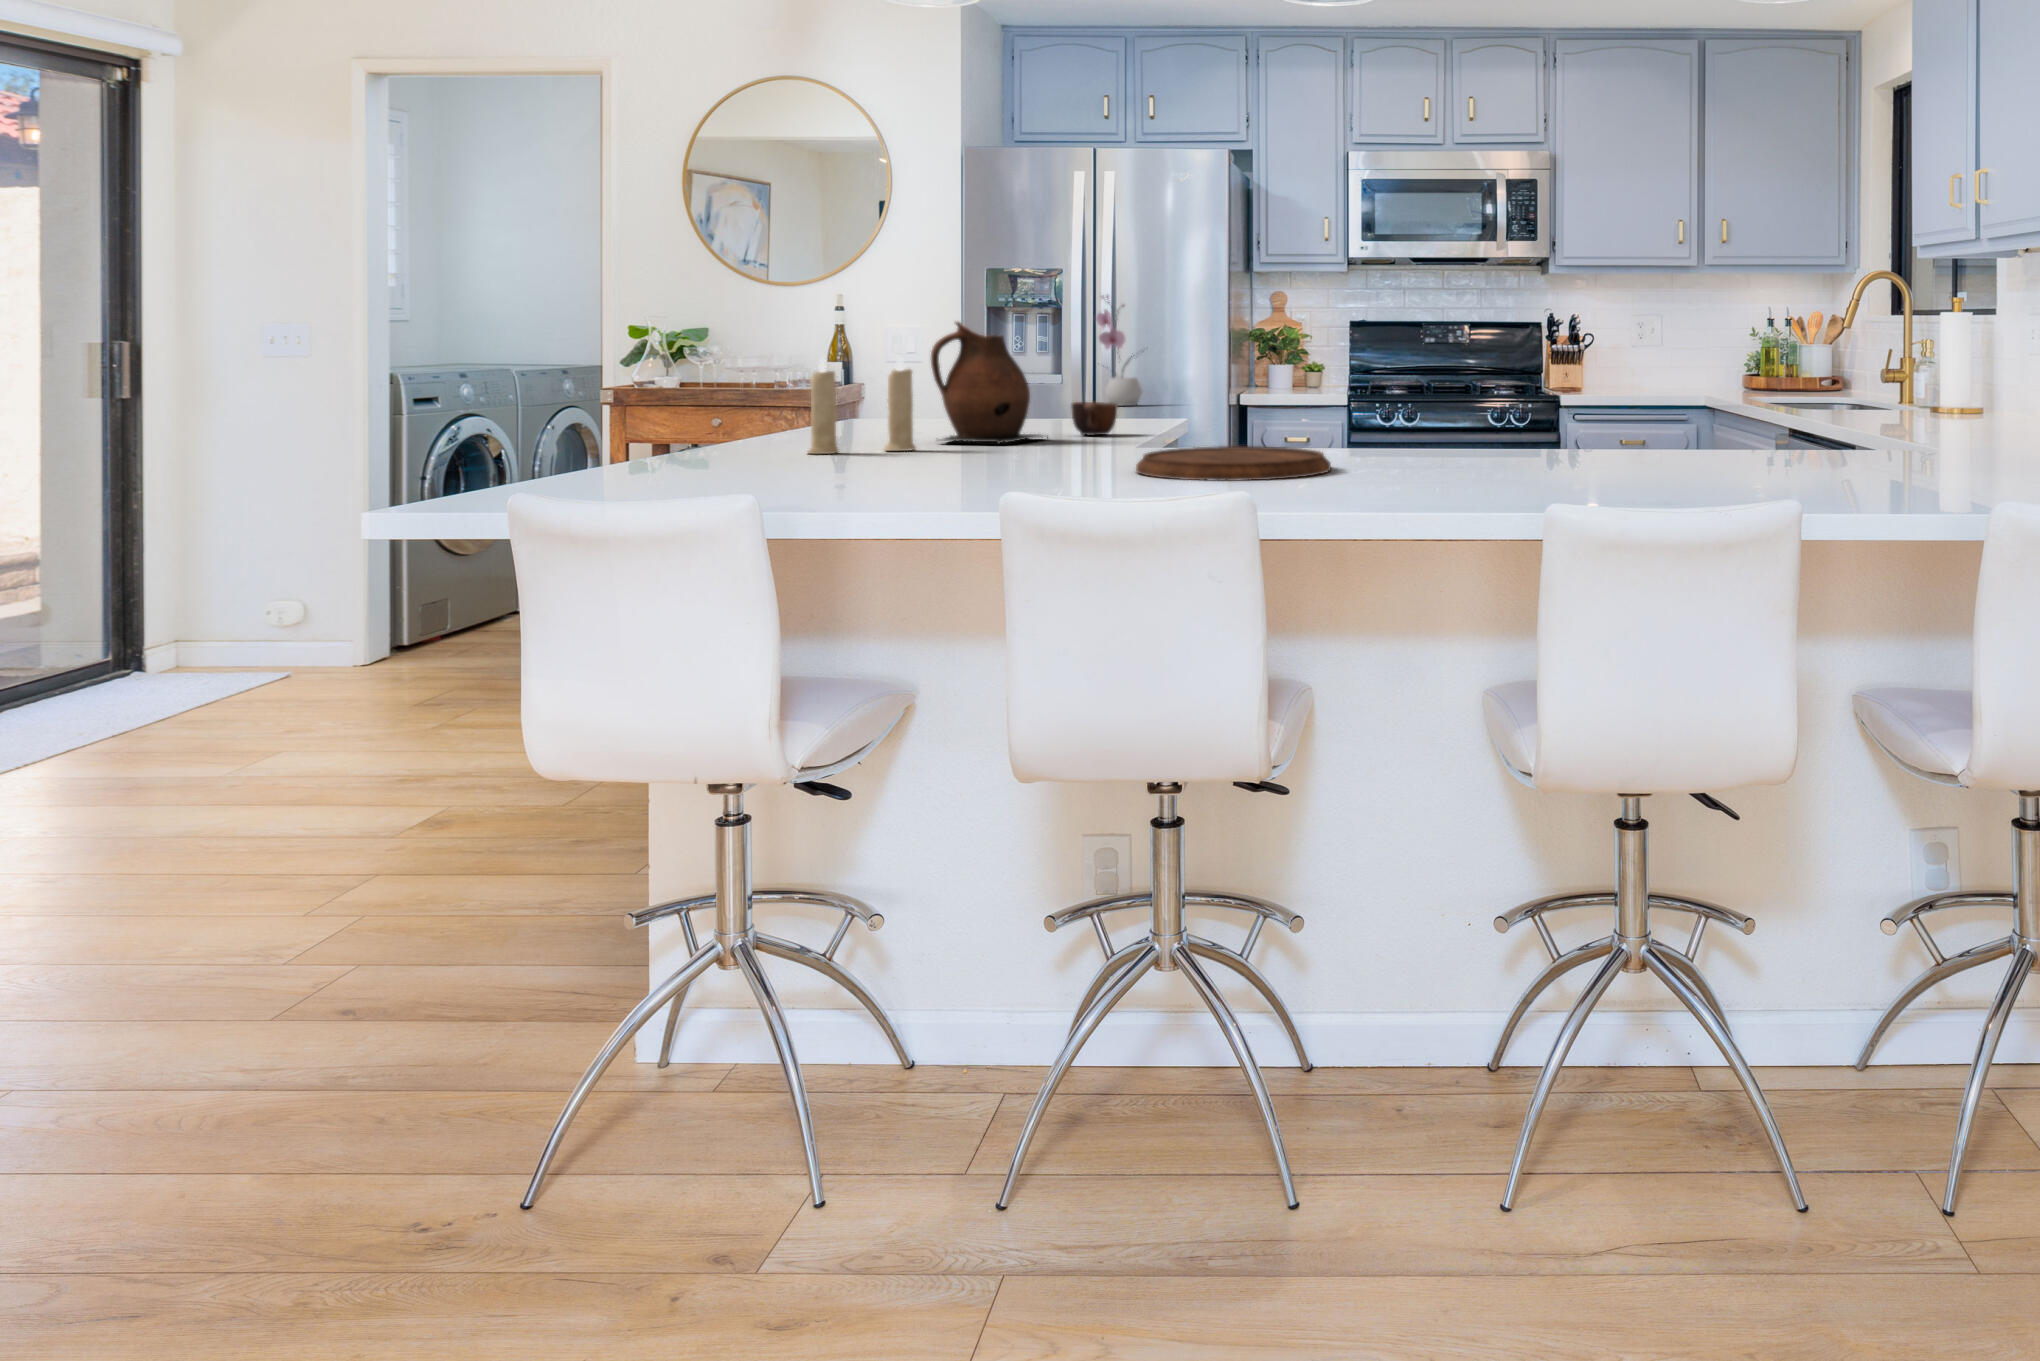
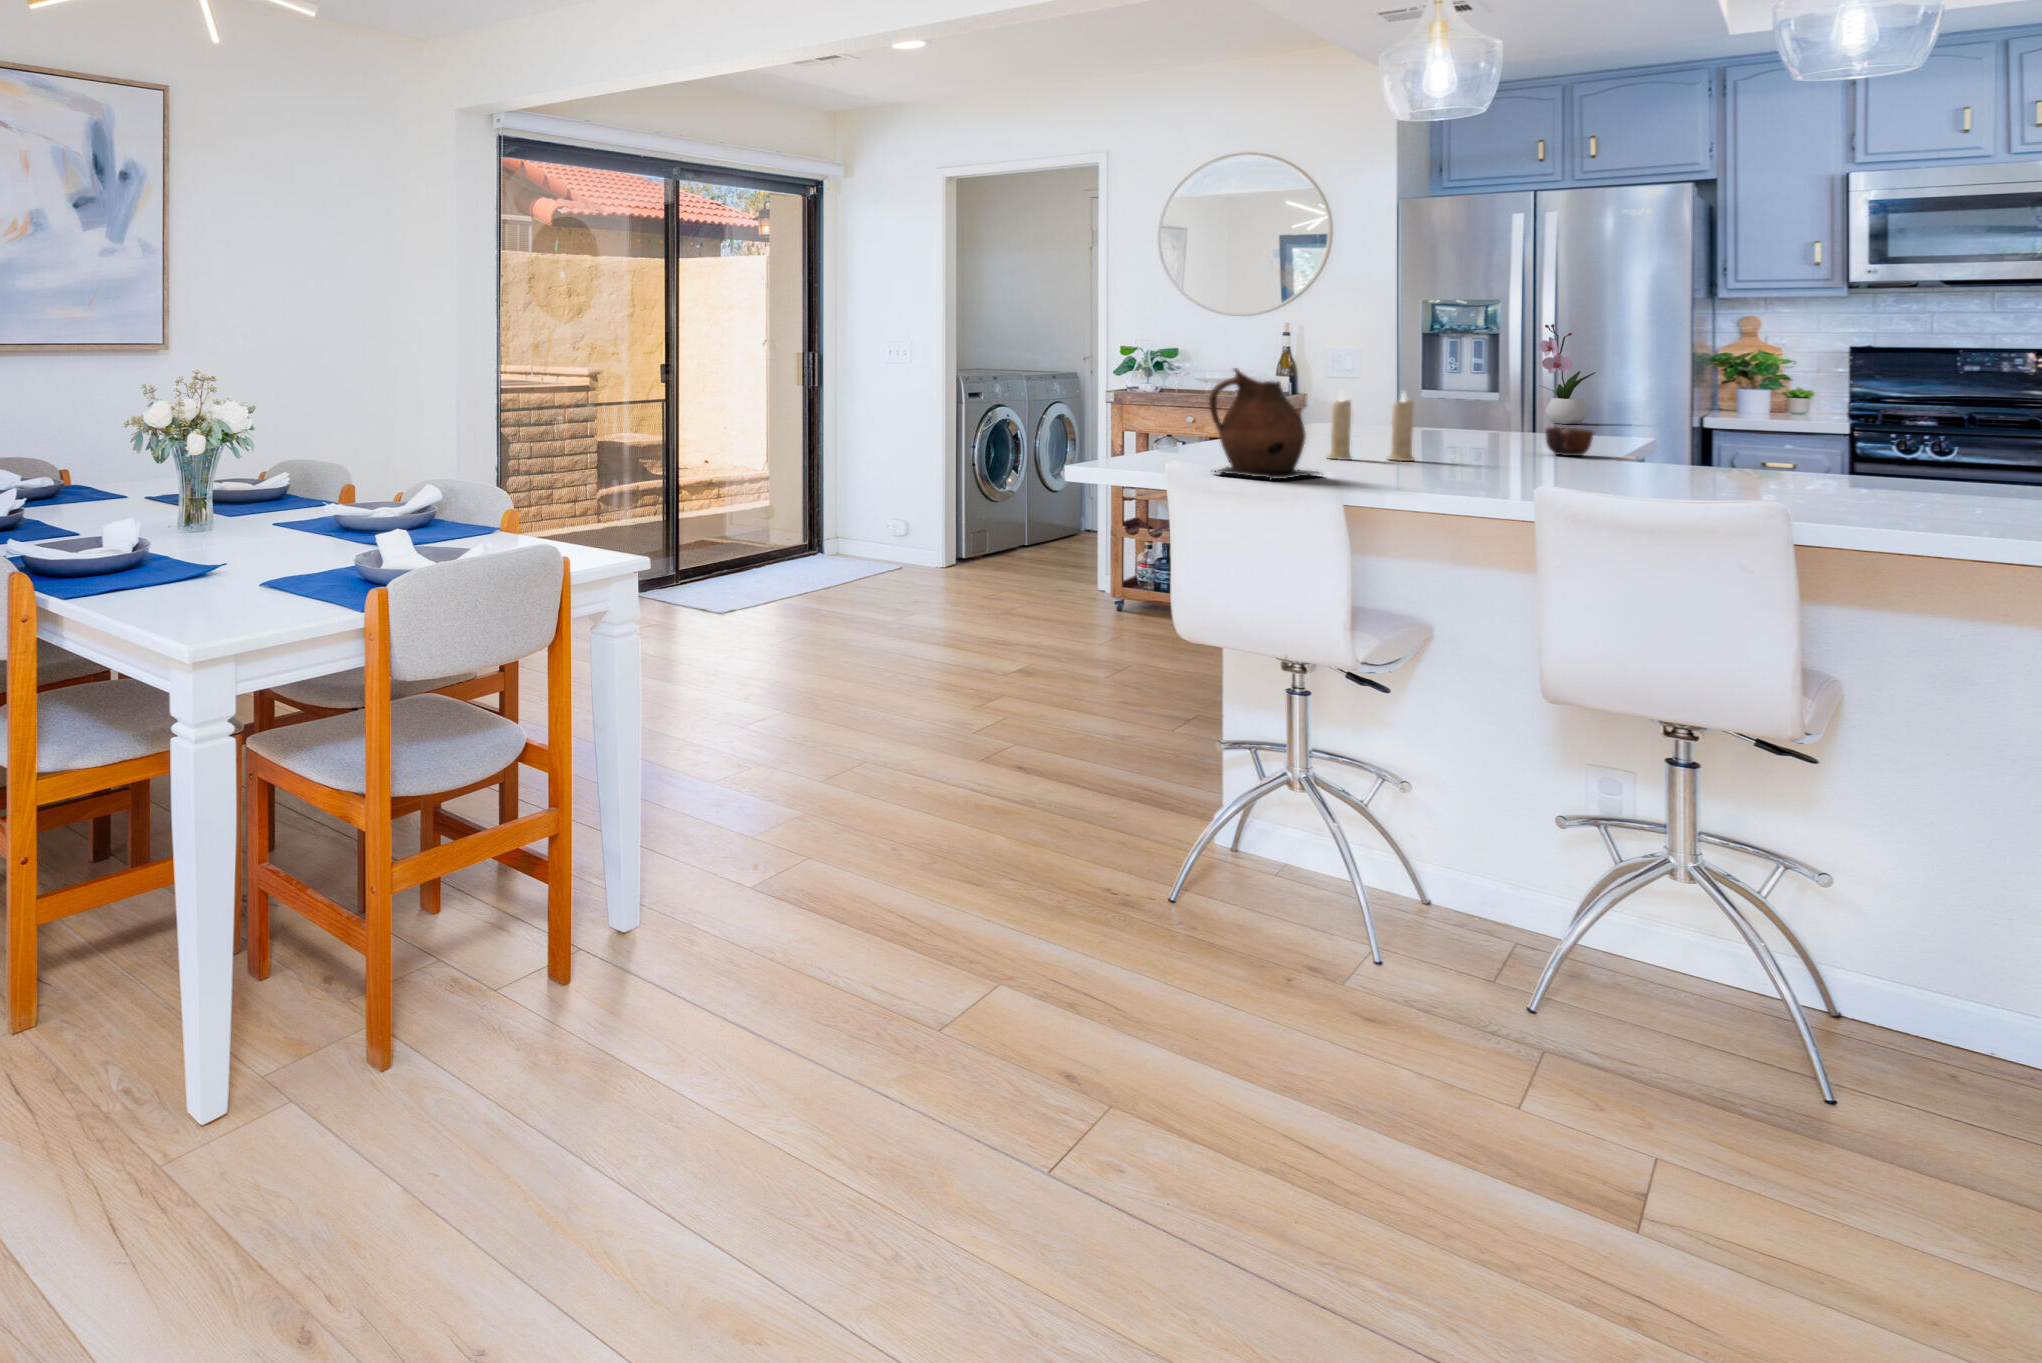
ceramic pitcher: present [931,322,1048,444] -> present [1209,368,1319,479]
cutting board: present [1136,446,1331,481] -> none [1648,478,1869,513]

